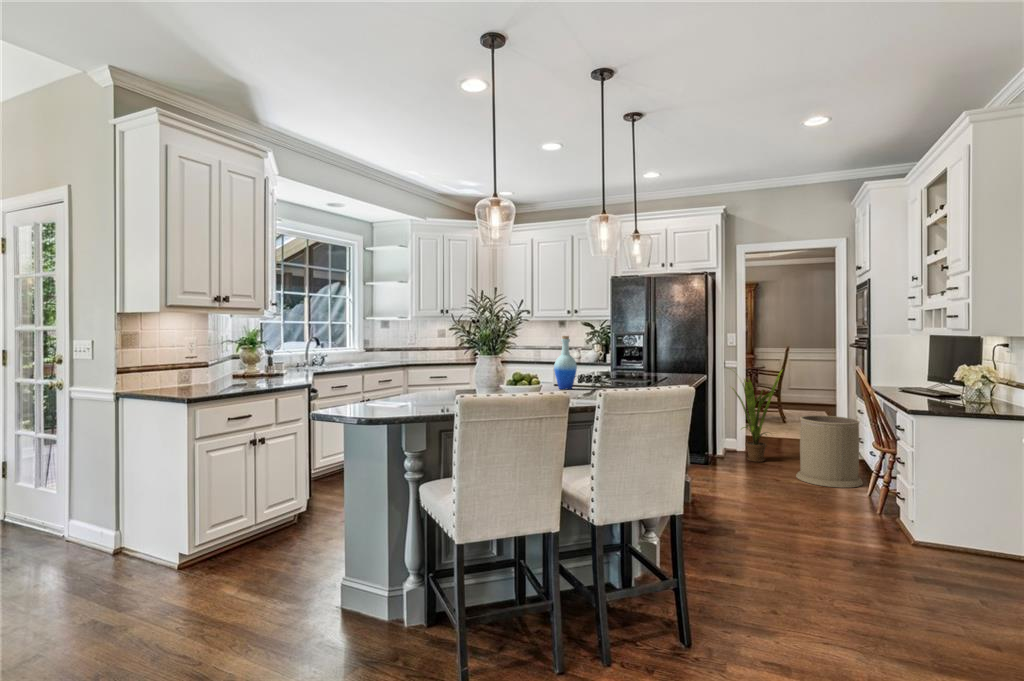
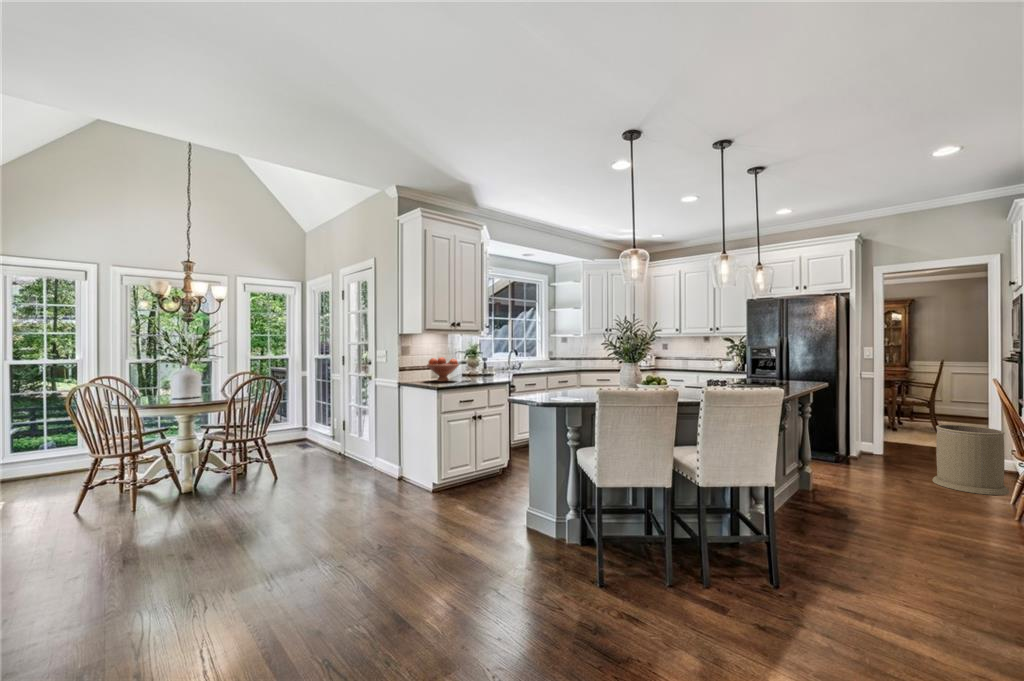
bottle: present [554,336,577,389] -> none [682,350,701,390]
fruit bowl: none [169,350,226,388] -> present [427,357,459,382]
house plant: present [732,369,783,462] -> none [860,377,924,465]

